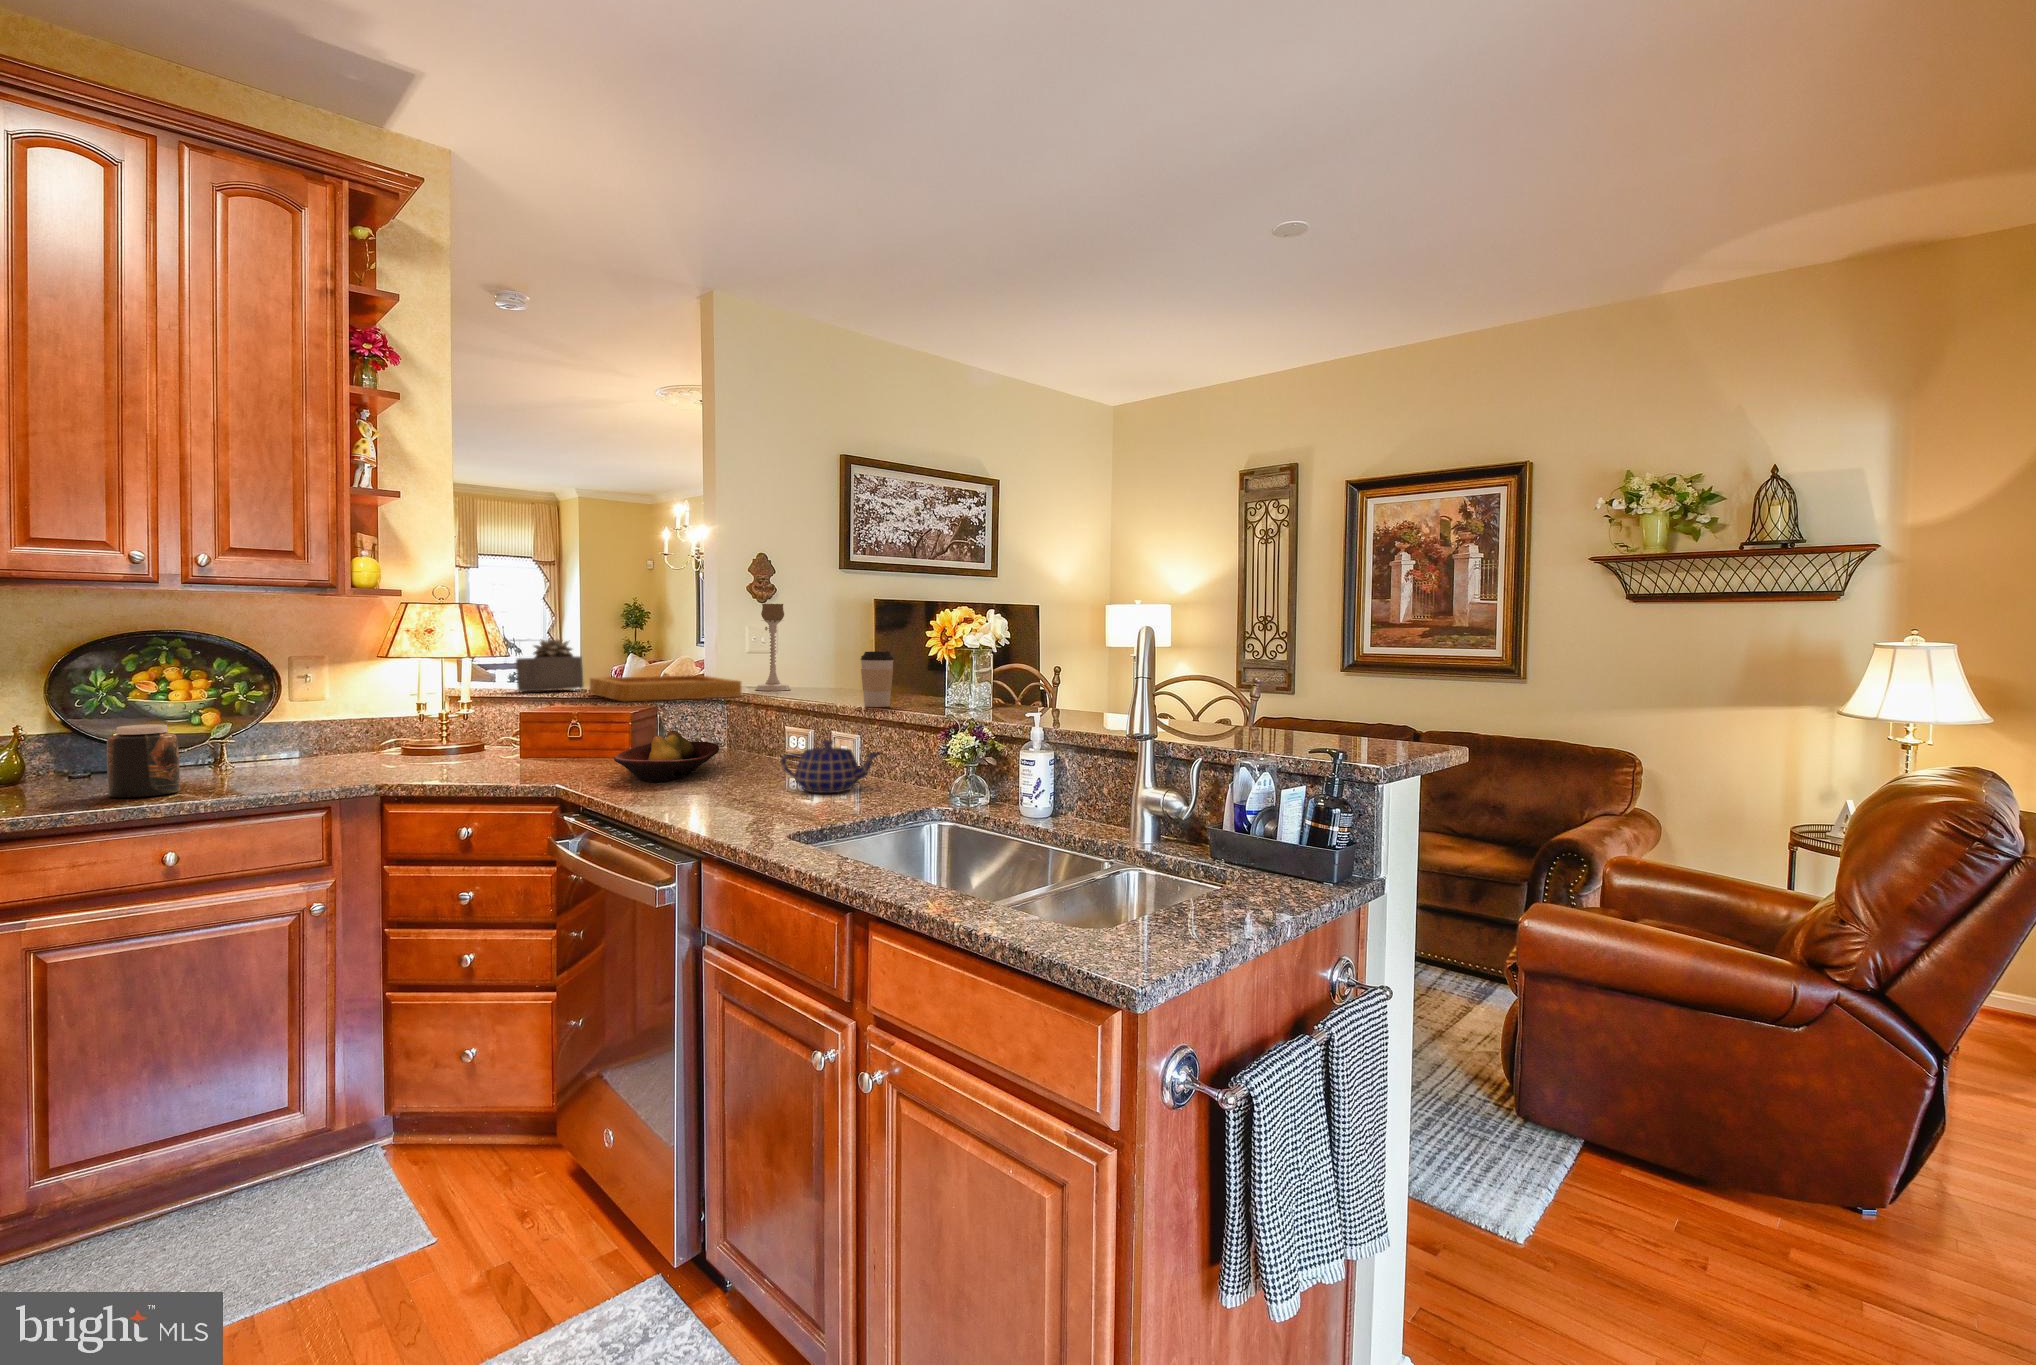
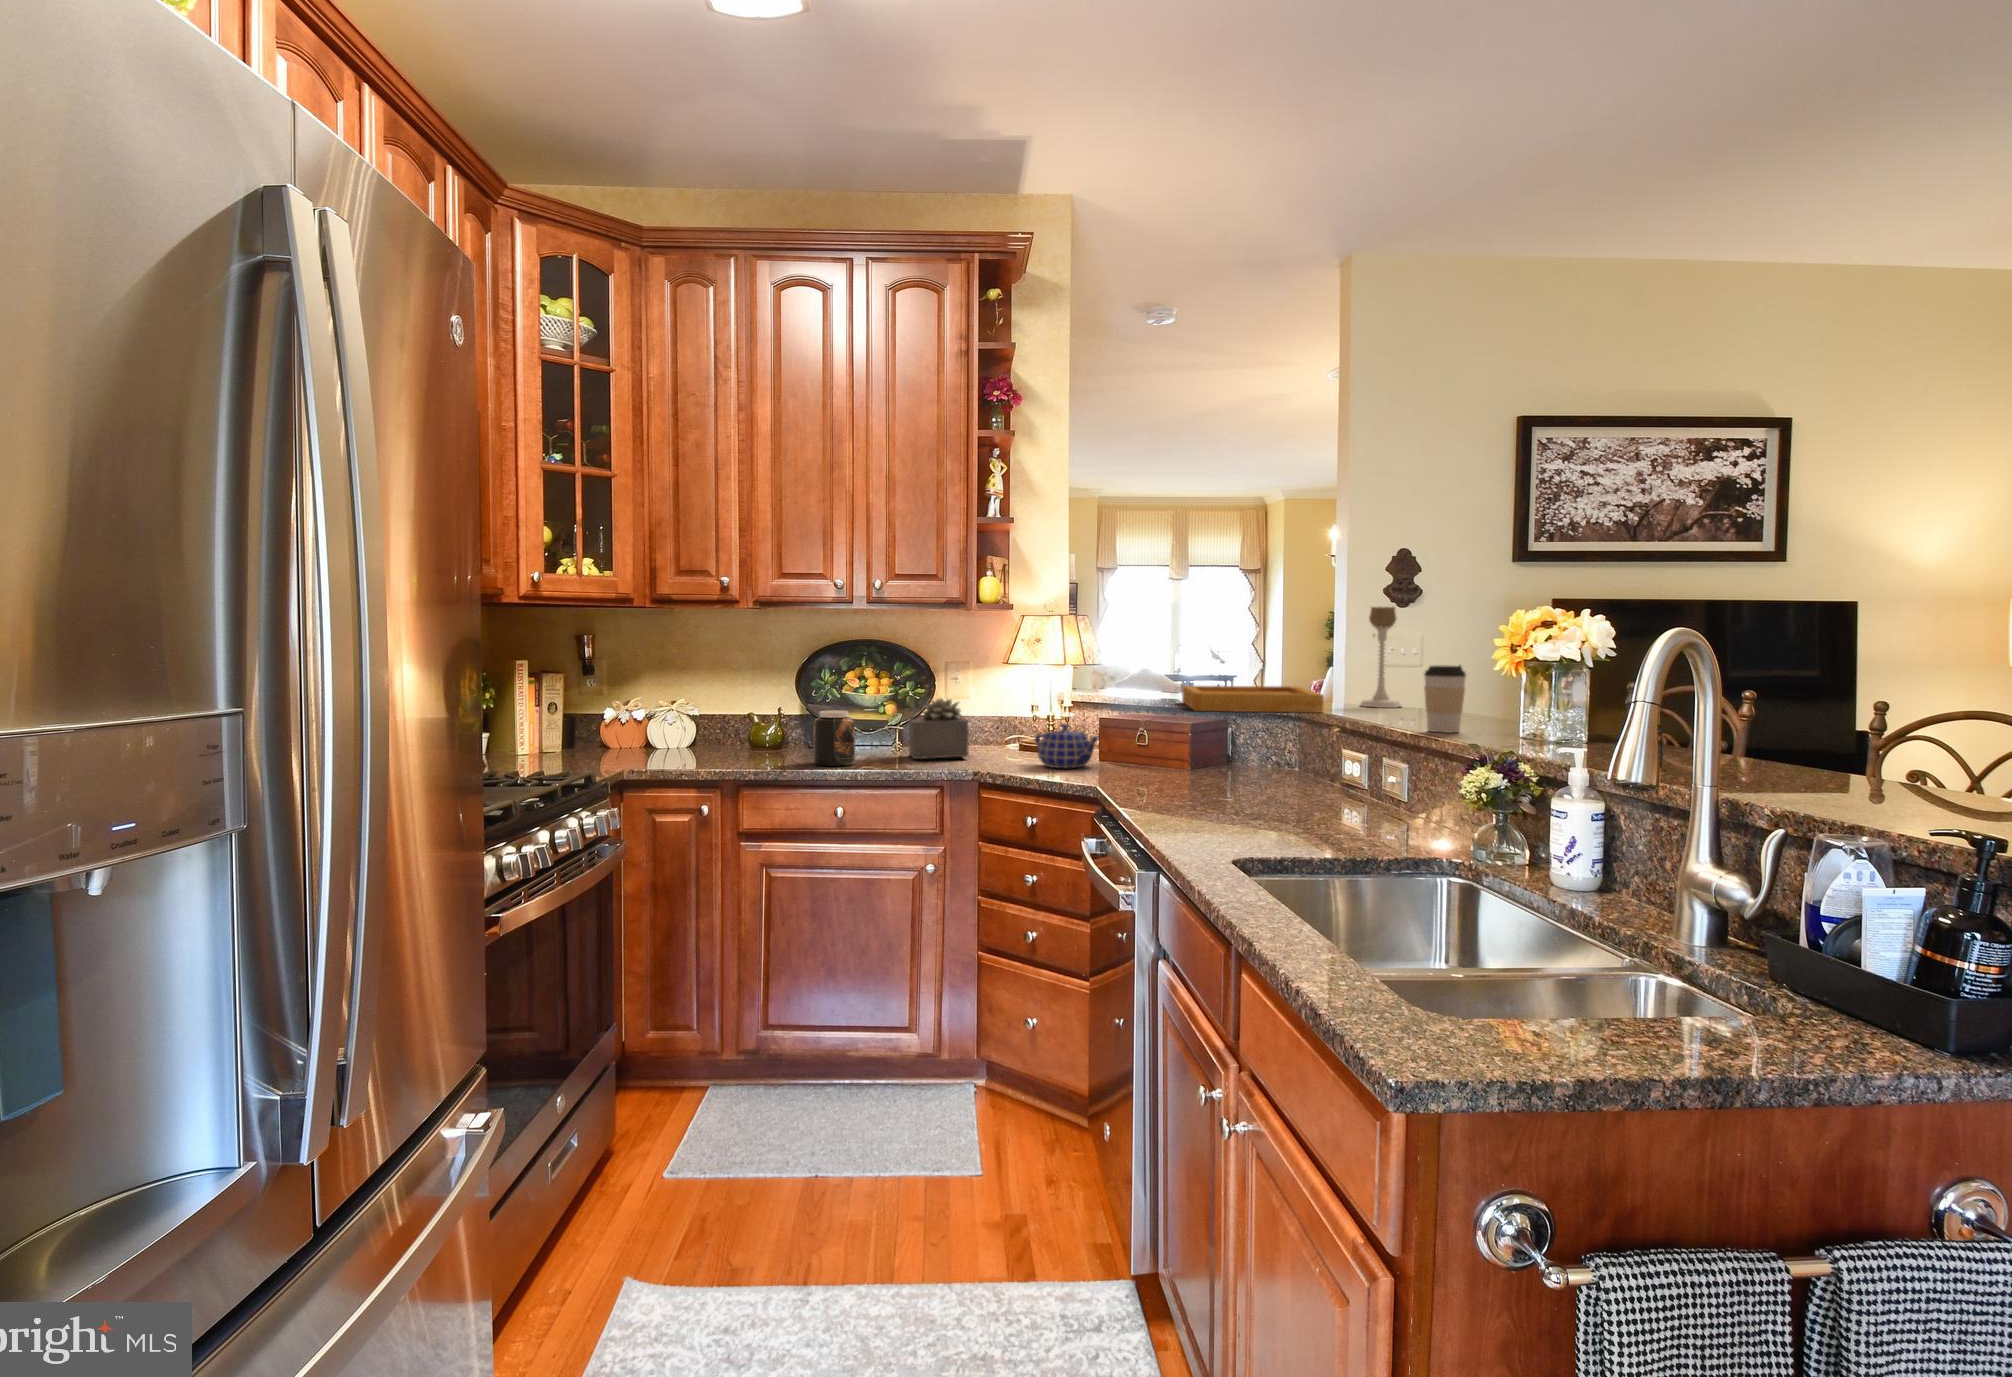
succulent plant: present [516,639,583,691] -> present [909,698,969,759]
fruit bowl: present [614,731,719,782] -> none [1157,744,1274,795]
teapot: present [781,740,879,793] -> present [1035,724,1098,768]

